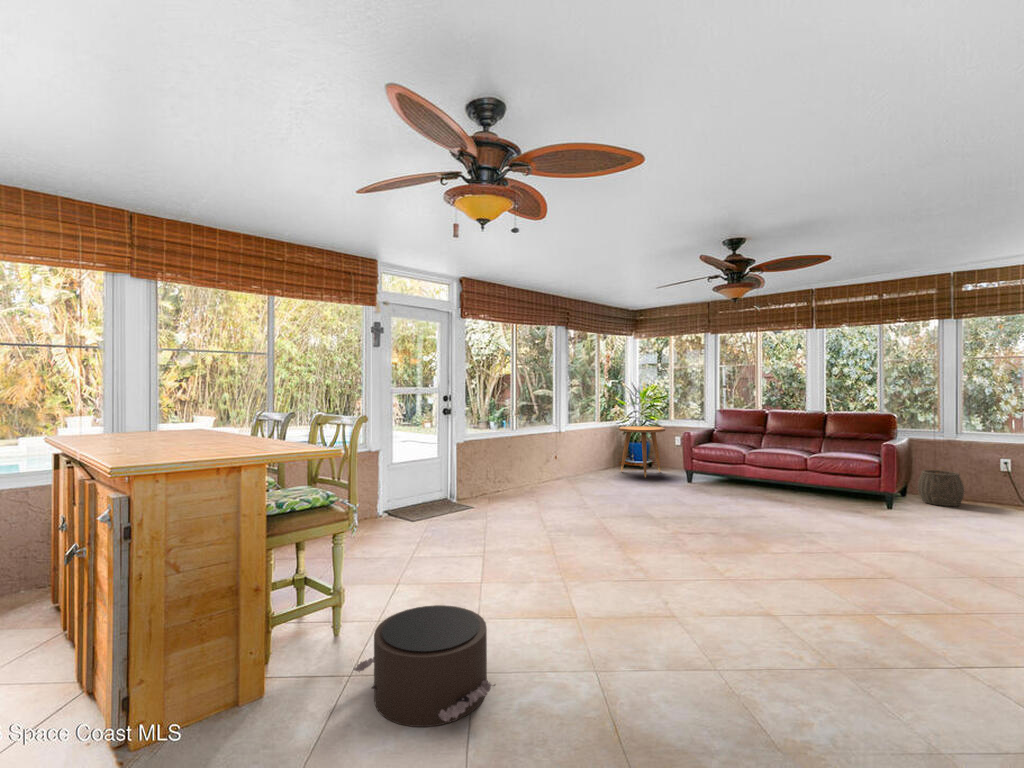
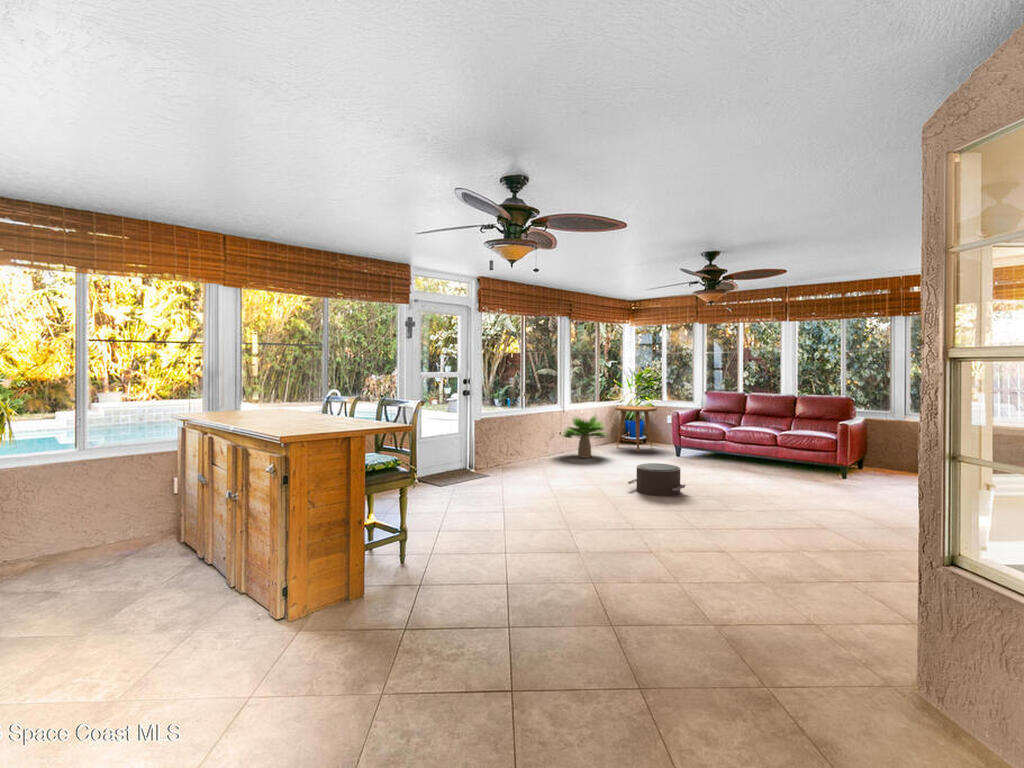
potted plant: none [556,434,615,485] -> present [563,415,607,458]
woven basket: present [918,470,964,506] -> none [868,445,906,476]
pouf: present [354,605,495,727] -> present [628,463,686,496]

